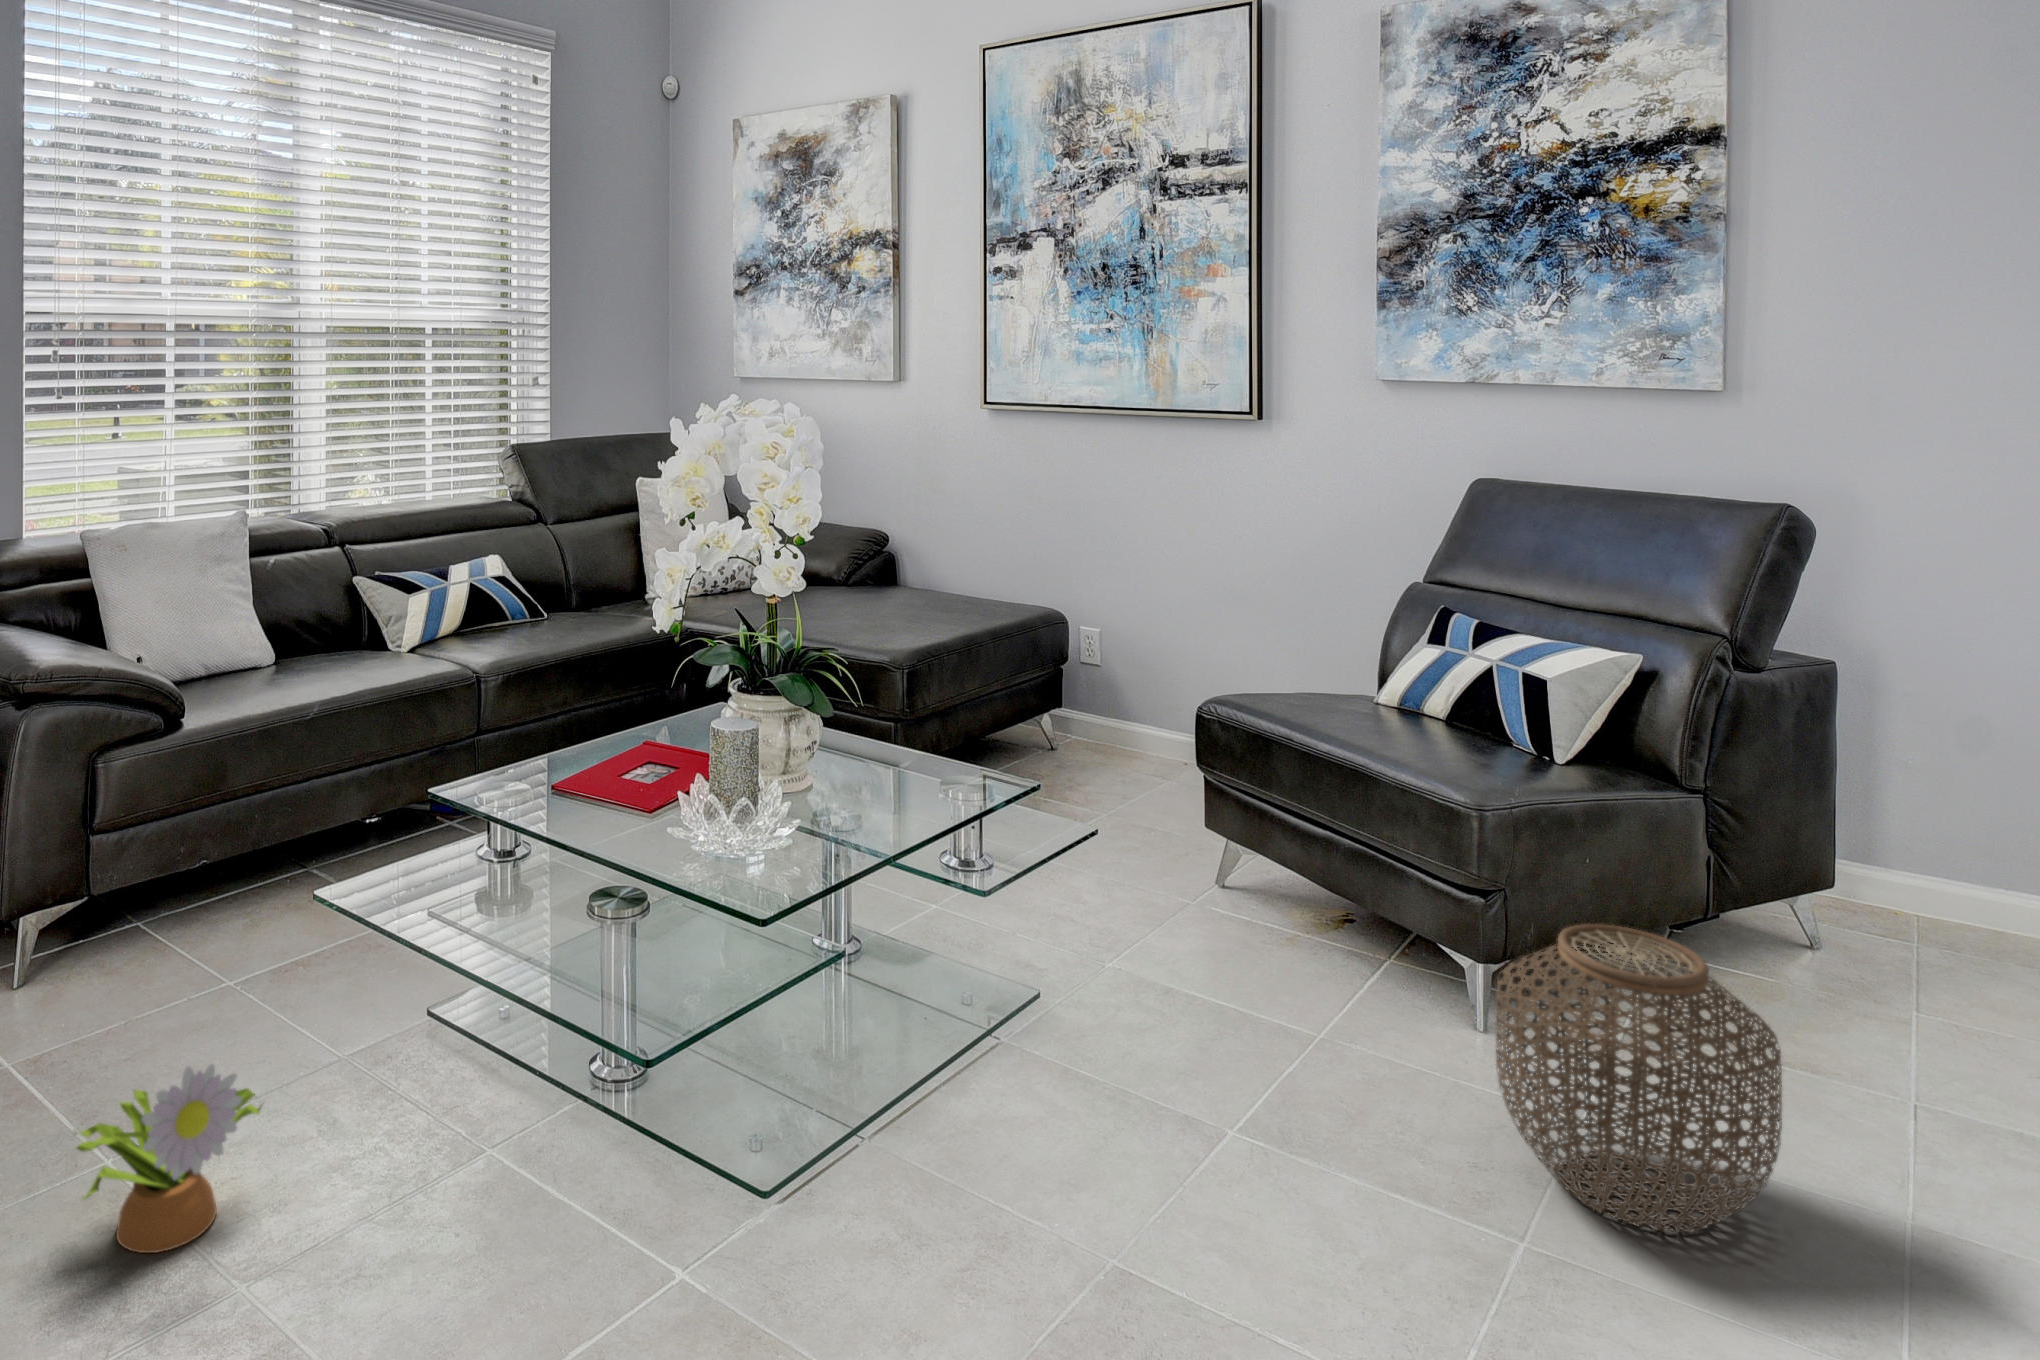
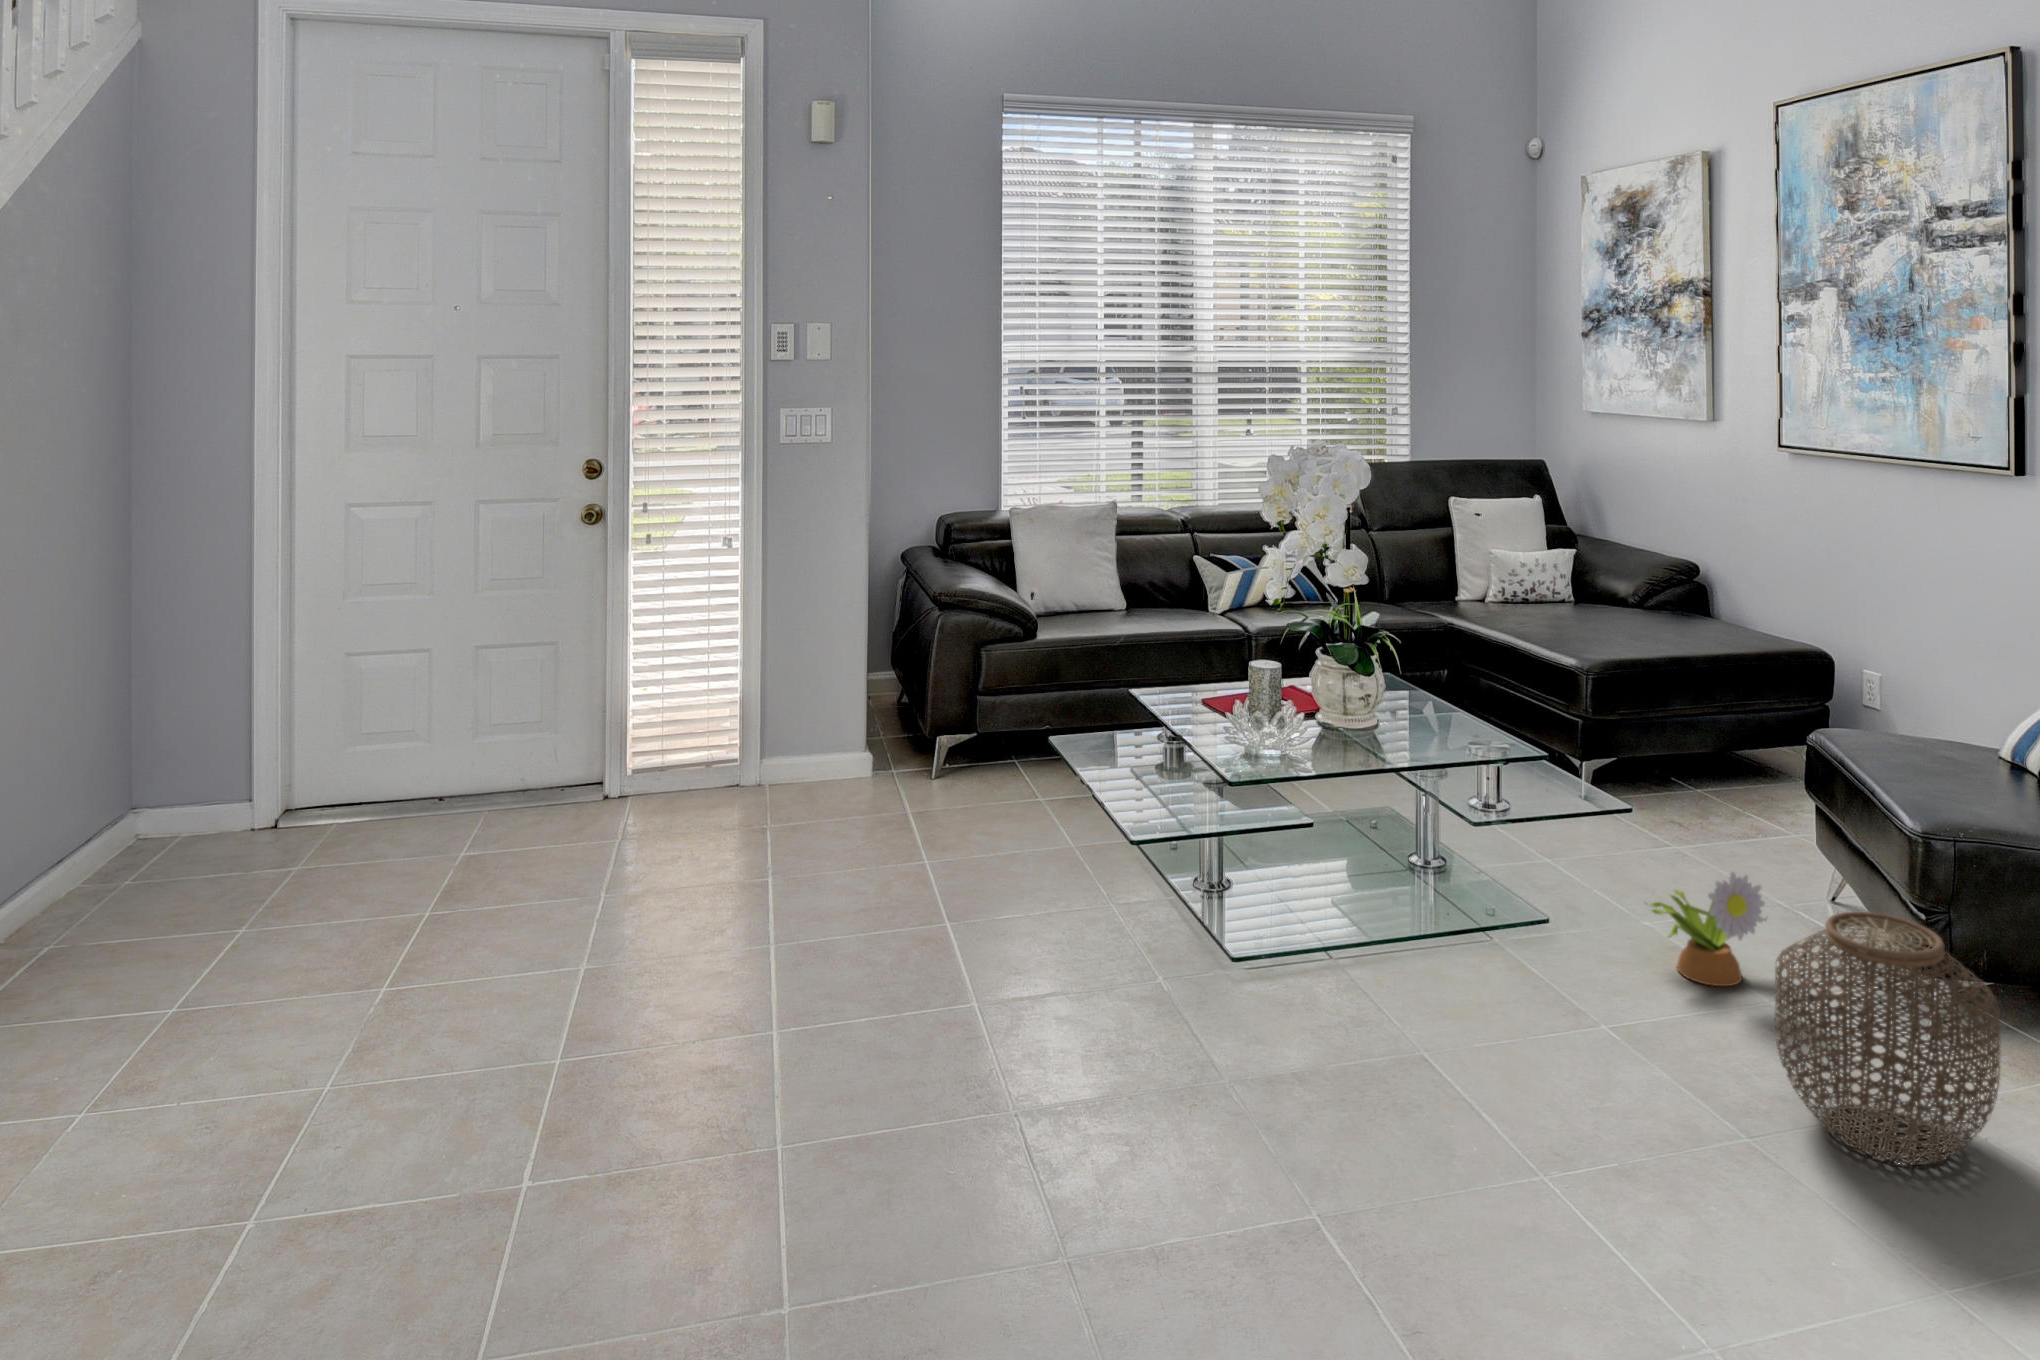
decorative plant: present [75,1065,261,1253] -> present [1651,872,1766,986]

